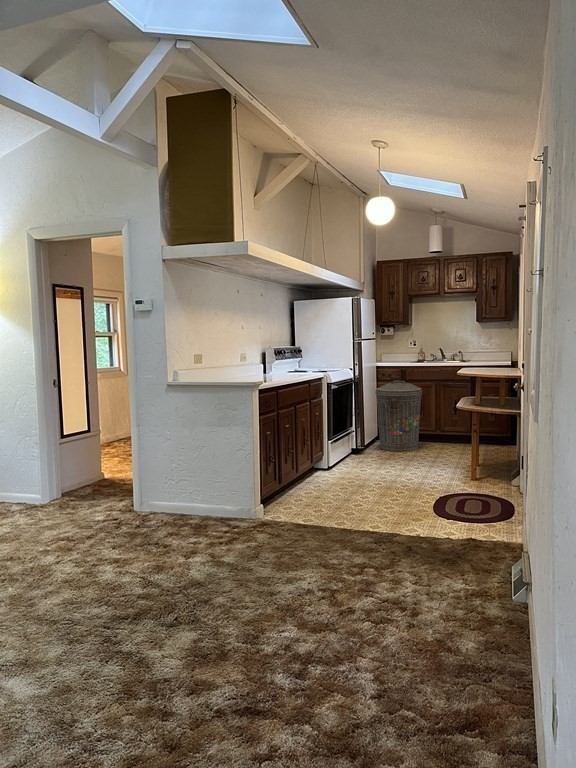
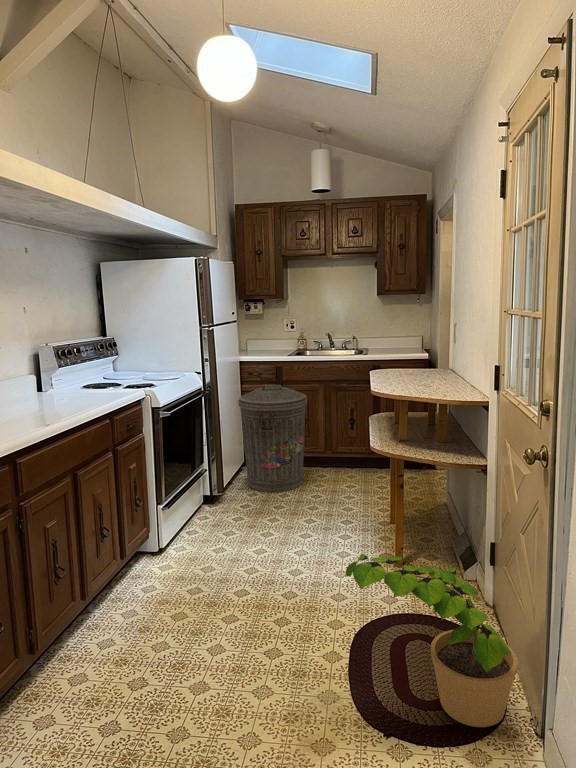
potted plant: none [430,441,515,522] -> present [346,554,518,727]

